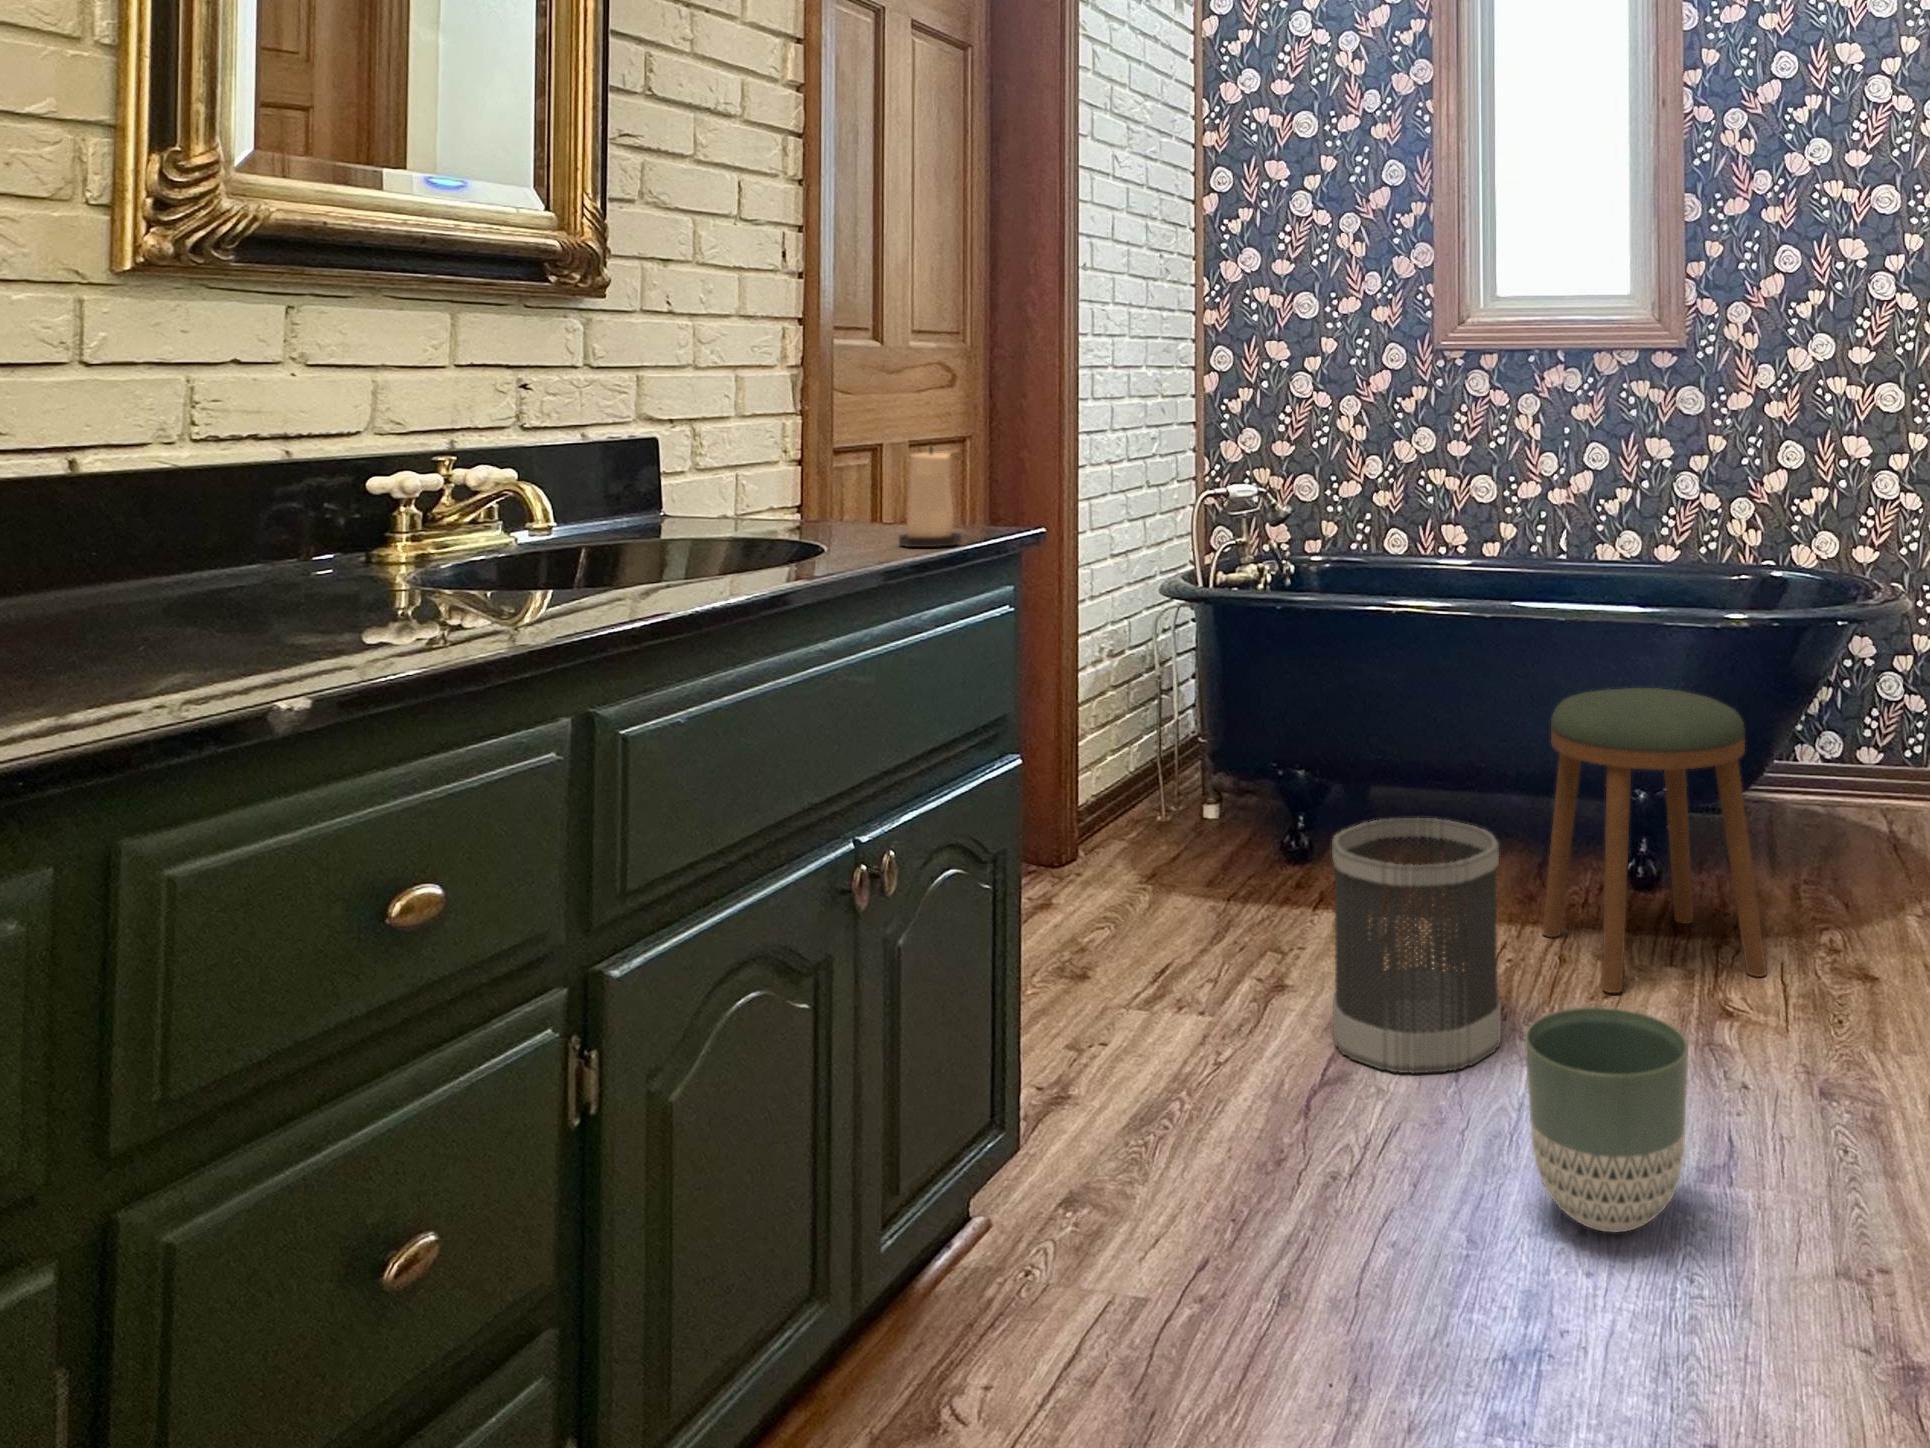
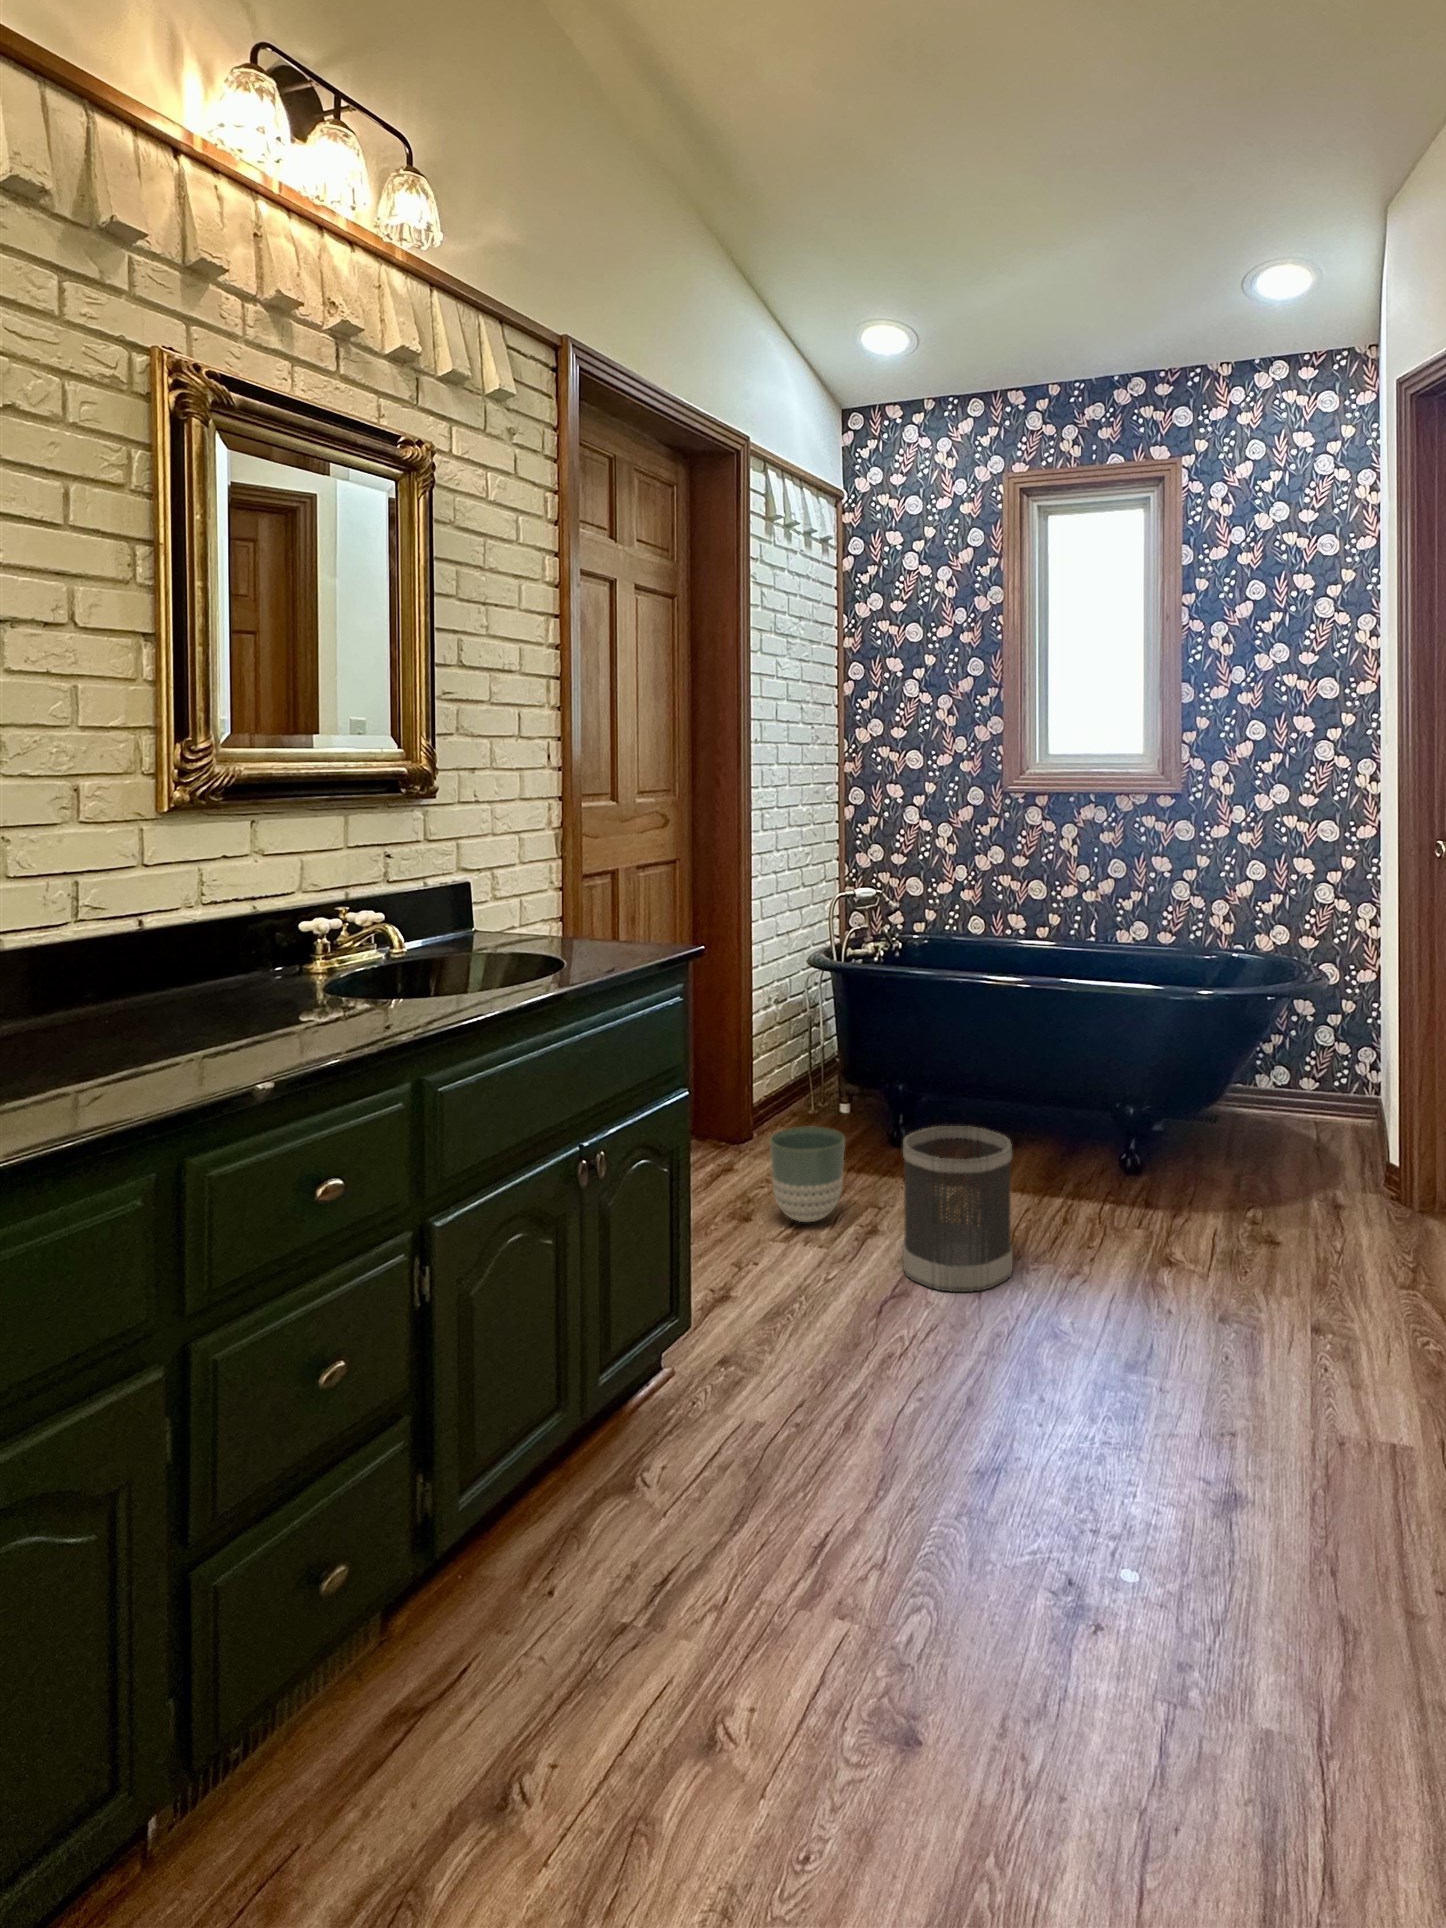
candle: present [899,446,961,547] -> none [613,896,652,961]
stool: present [1542,688,1766,993] -> none [1054,1041,1202,1245]
planter: present [1525,1007,1688,1232] -> present [770,1127,845,1222]

